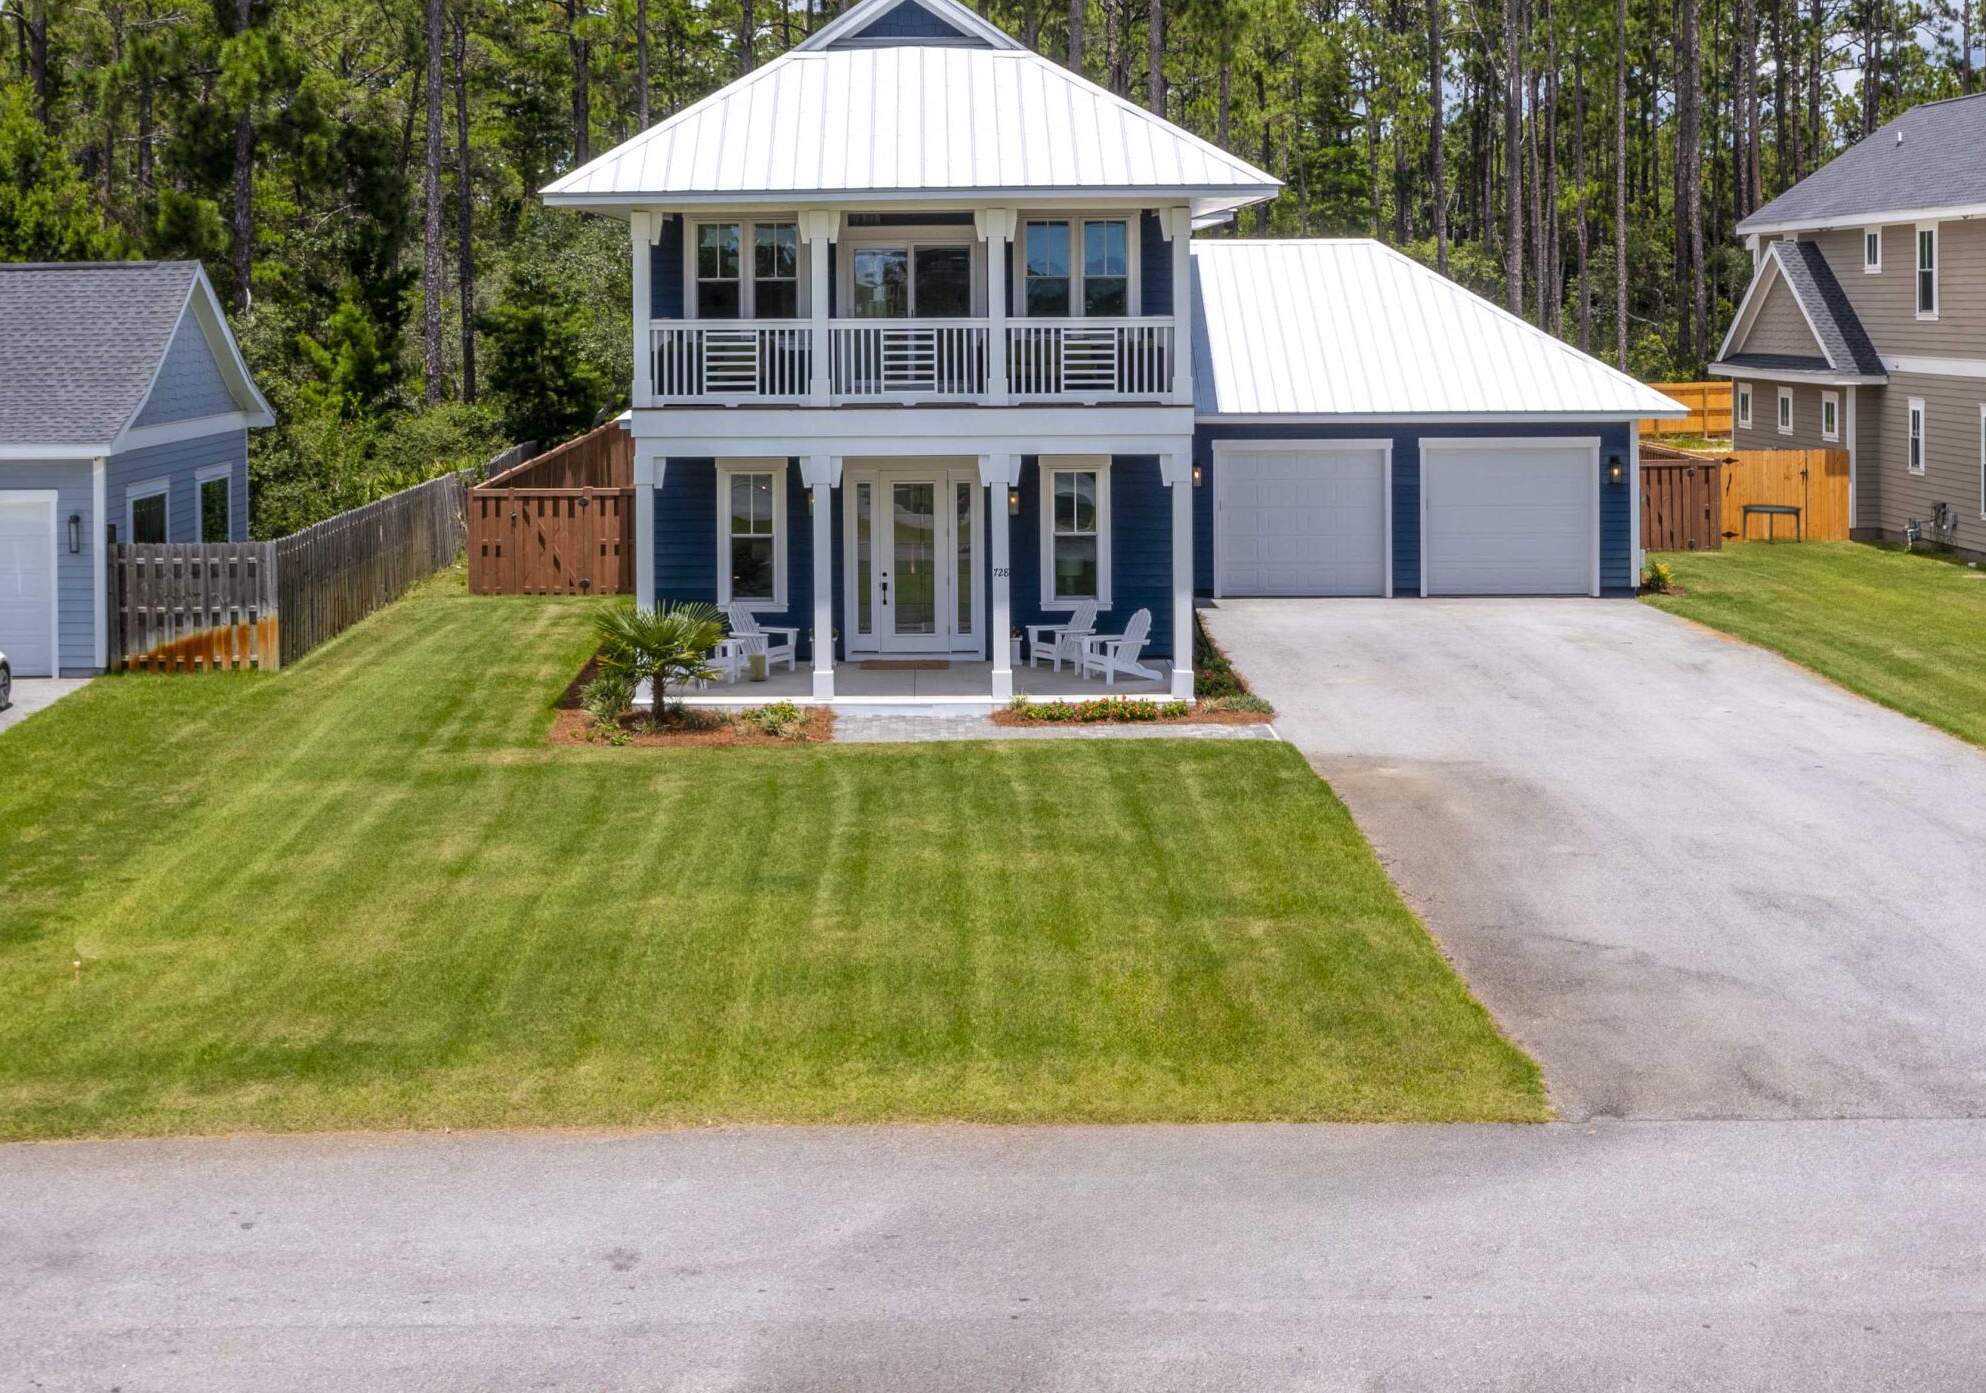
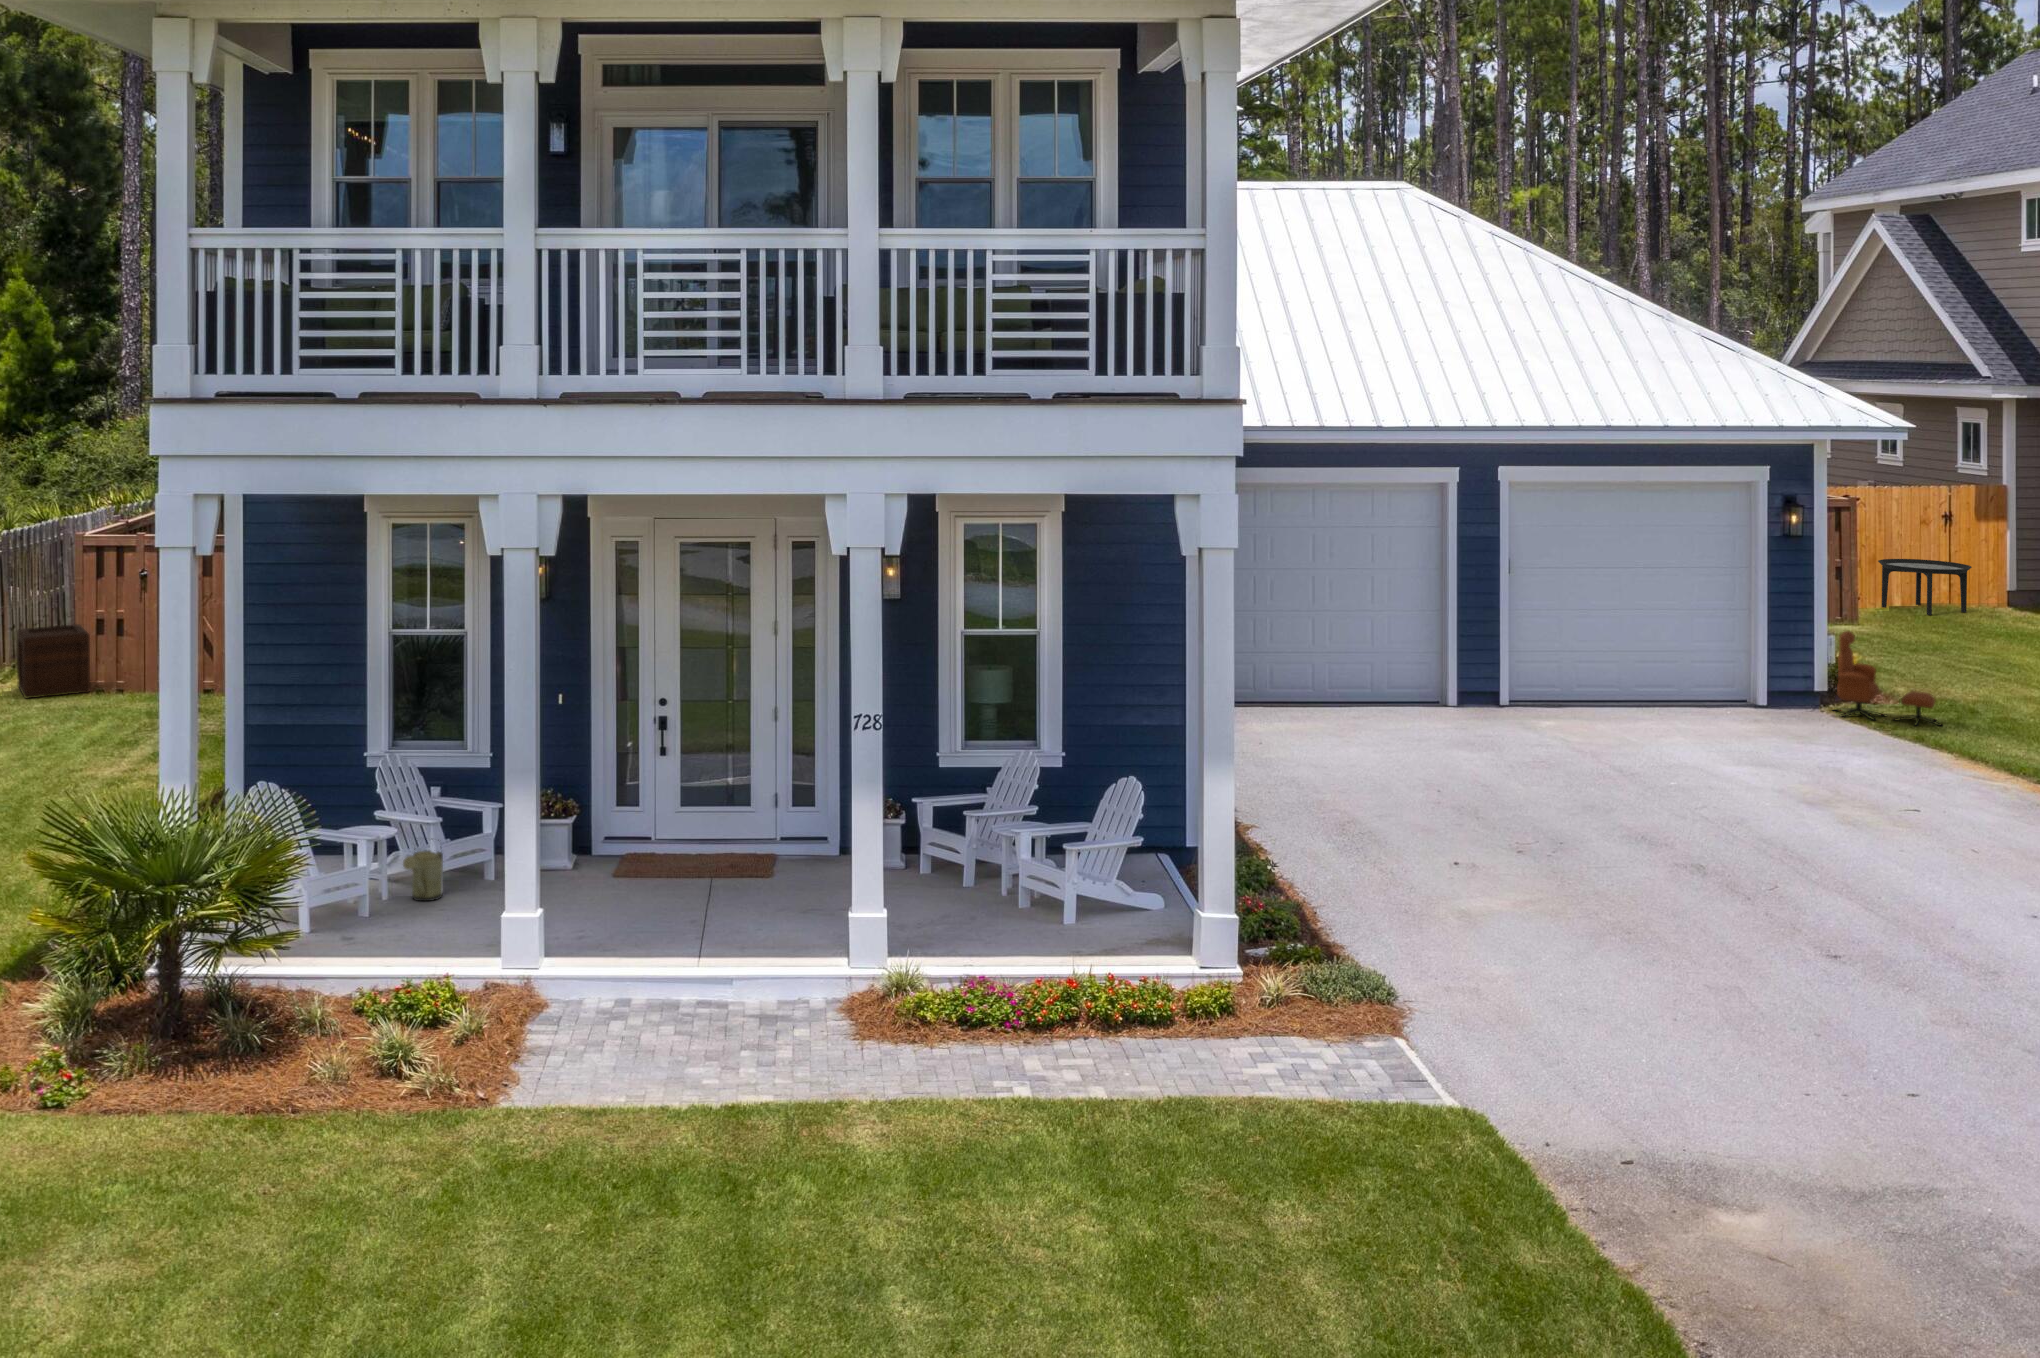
lounge chair: none [1635,544,1699,604] -> present [1836,631,1941,725]
wooden crate: none [431,550,483,598] -> present [17,624,90,698]

